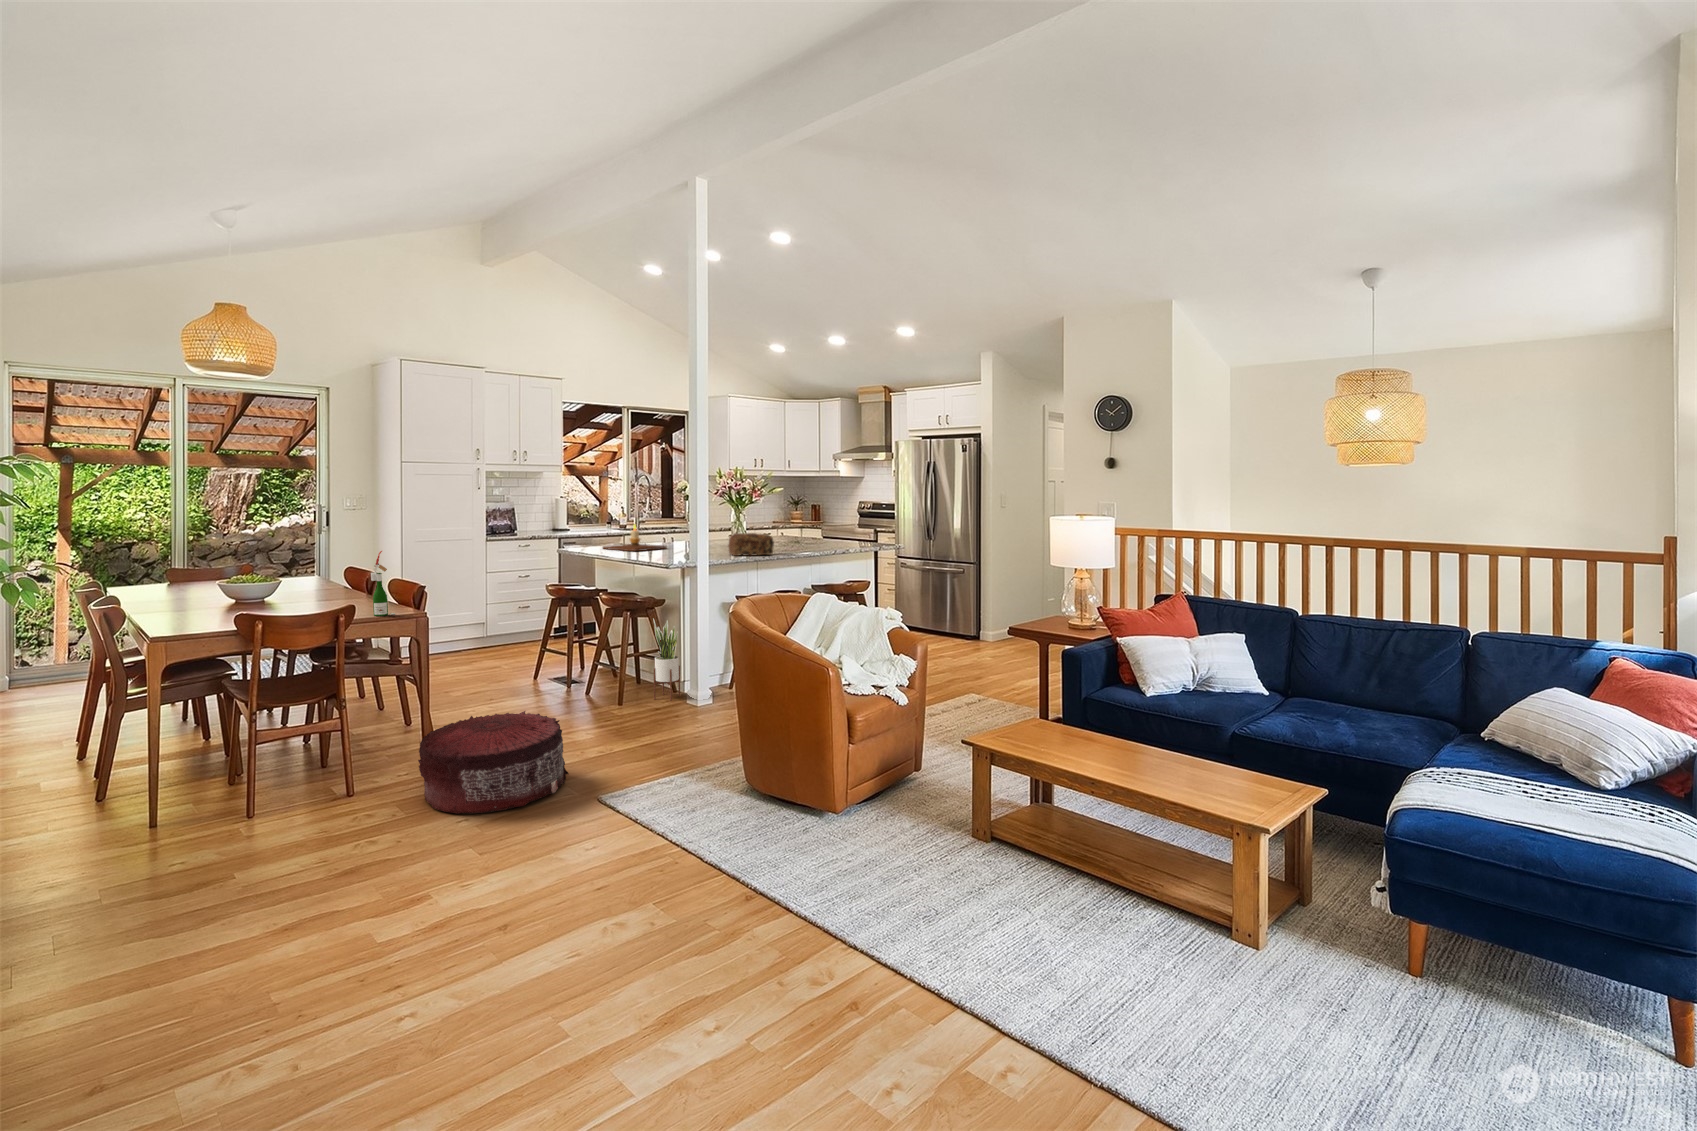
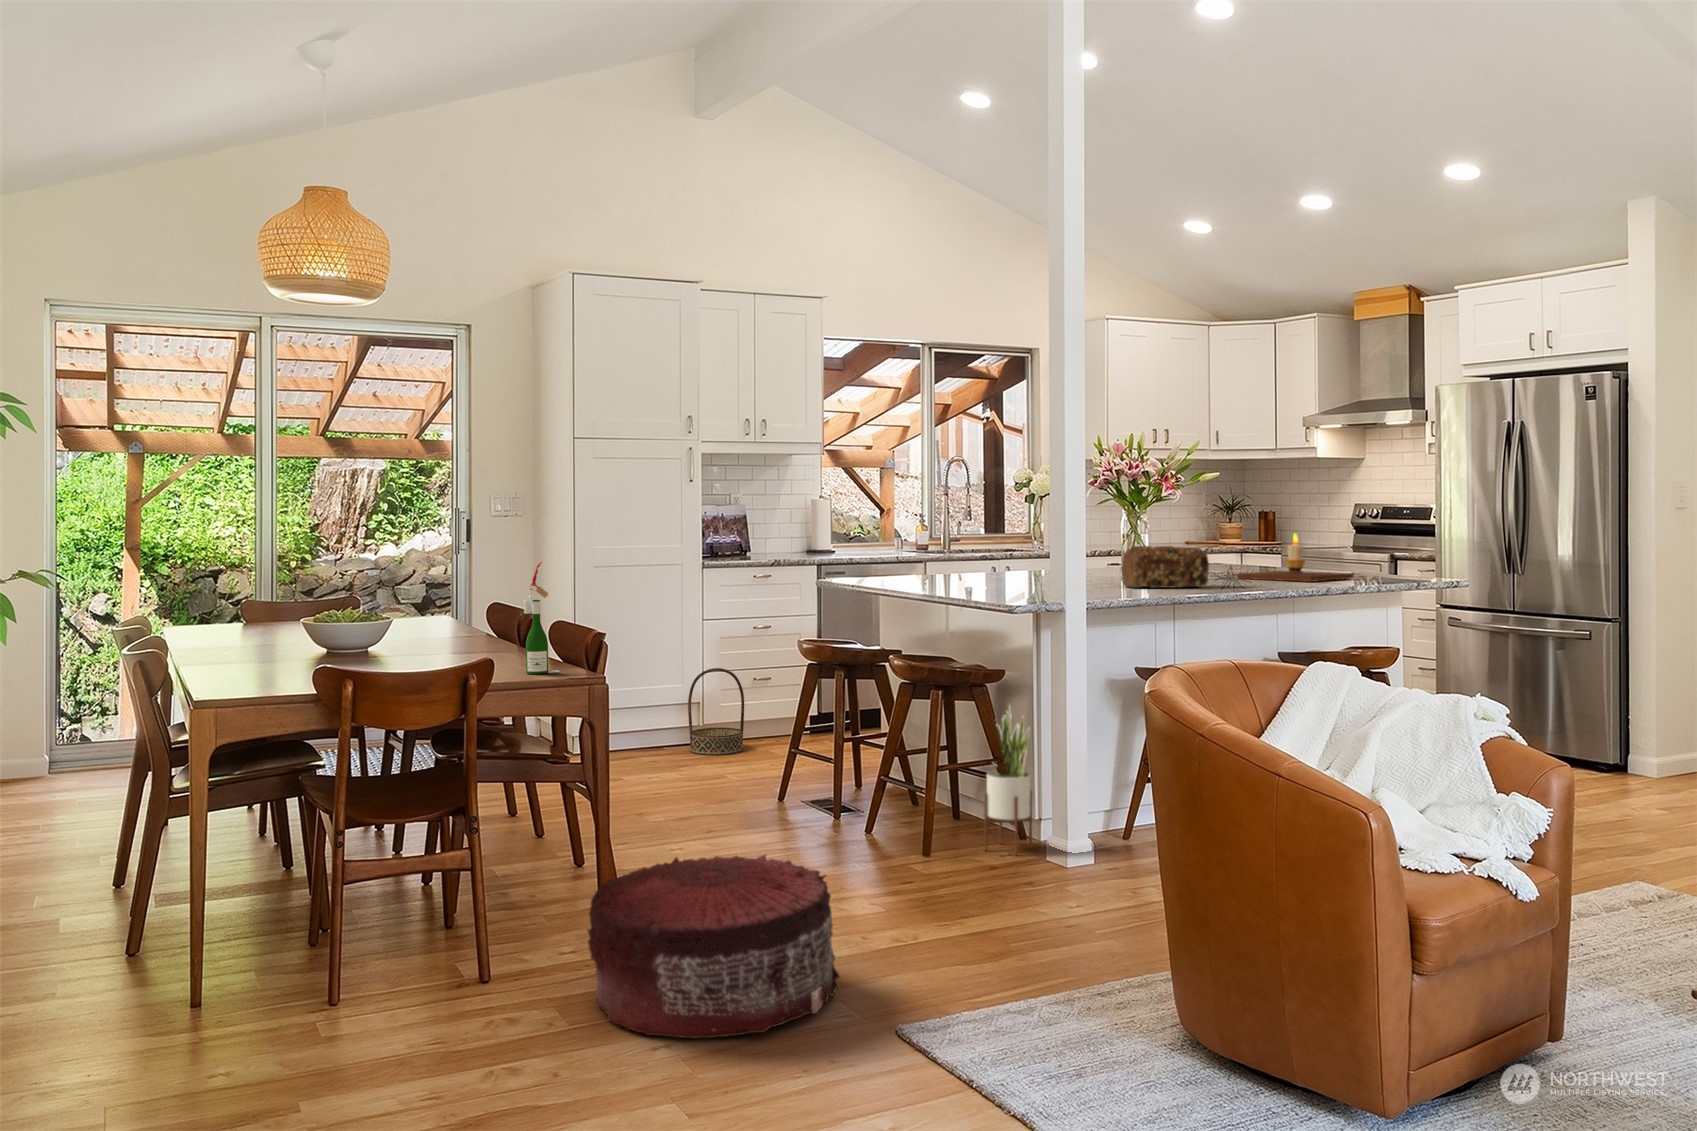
candle: present [602,525,667,551] -> present [1237,534,1354,582]
basket: none [477,599,514,651] -> present [688,668,744,755]

